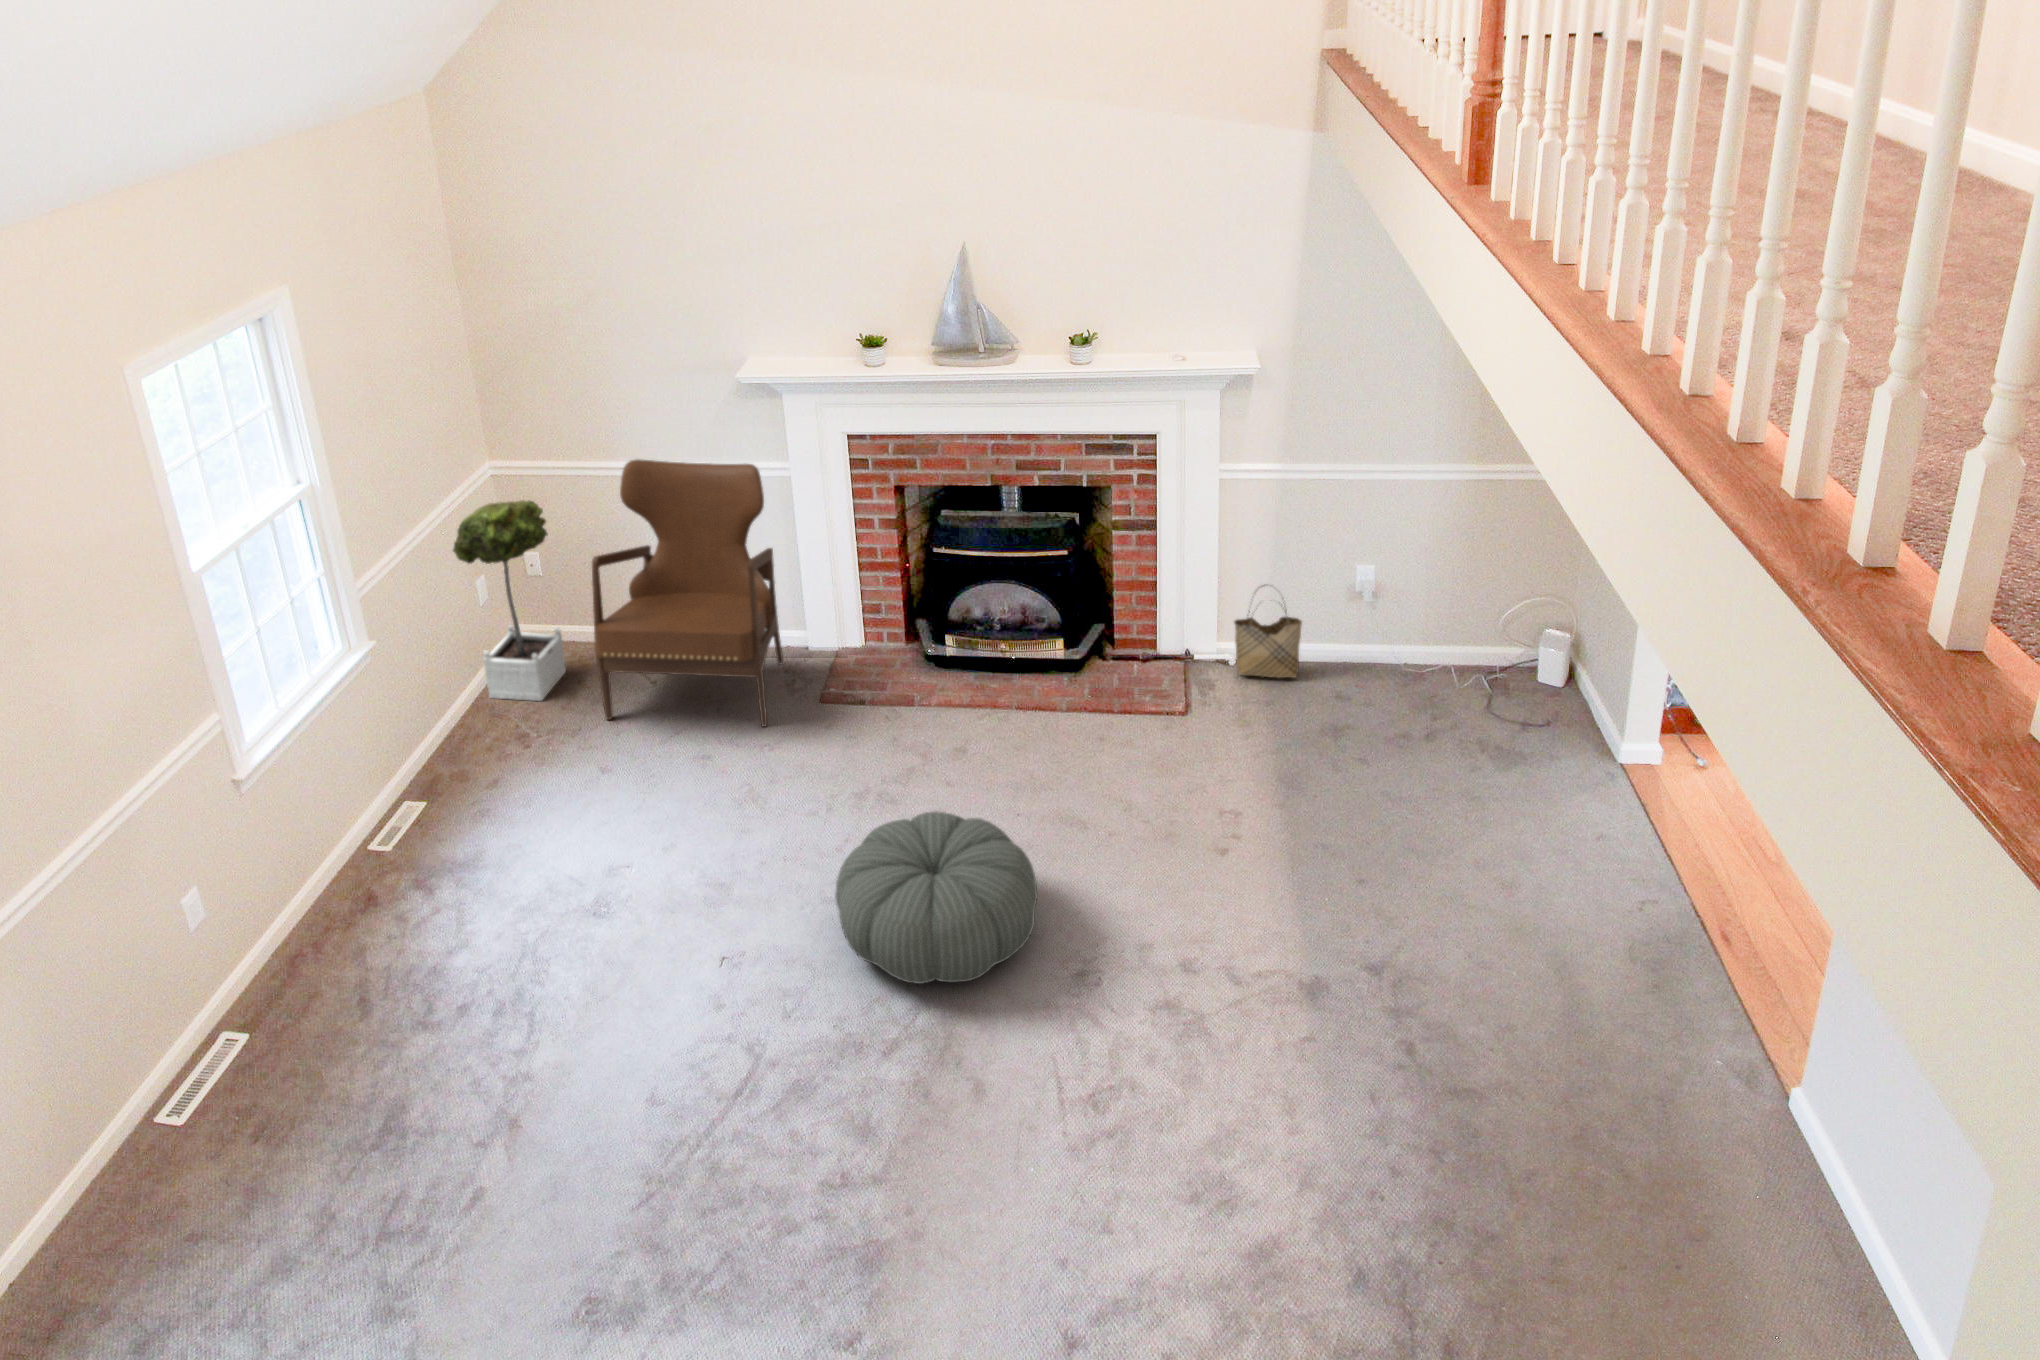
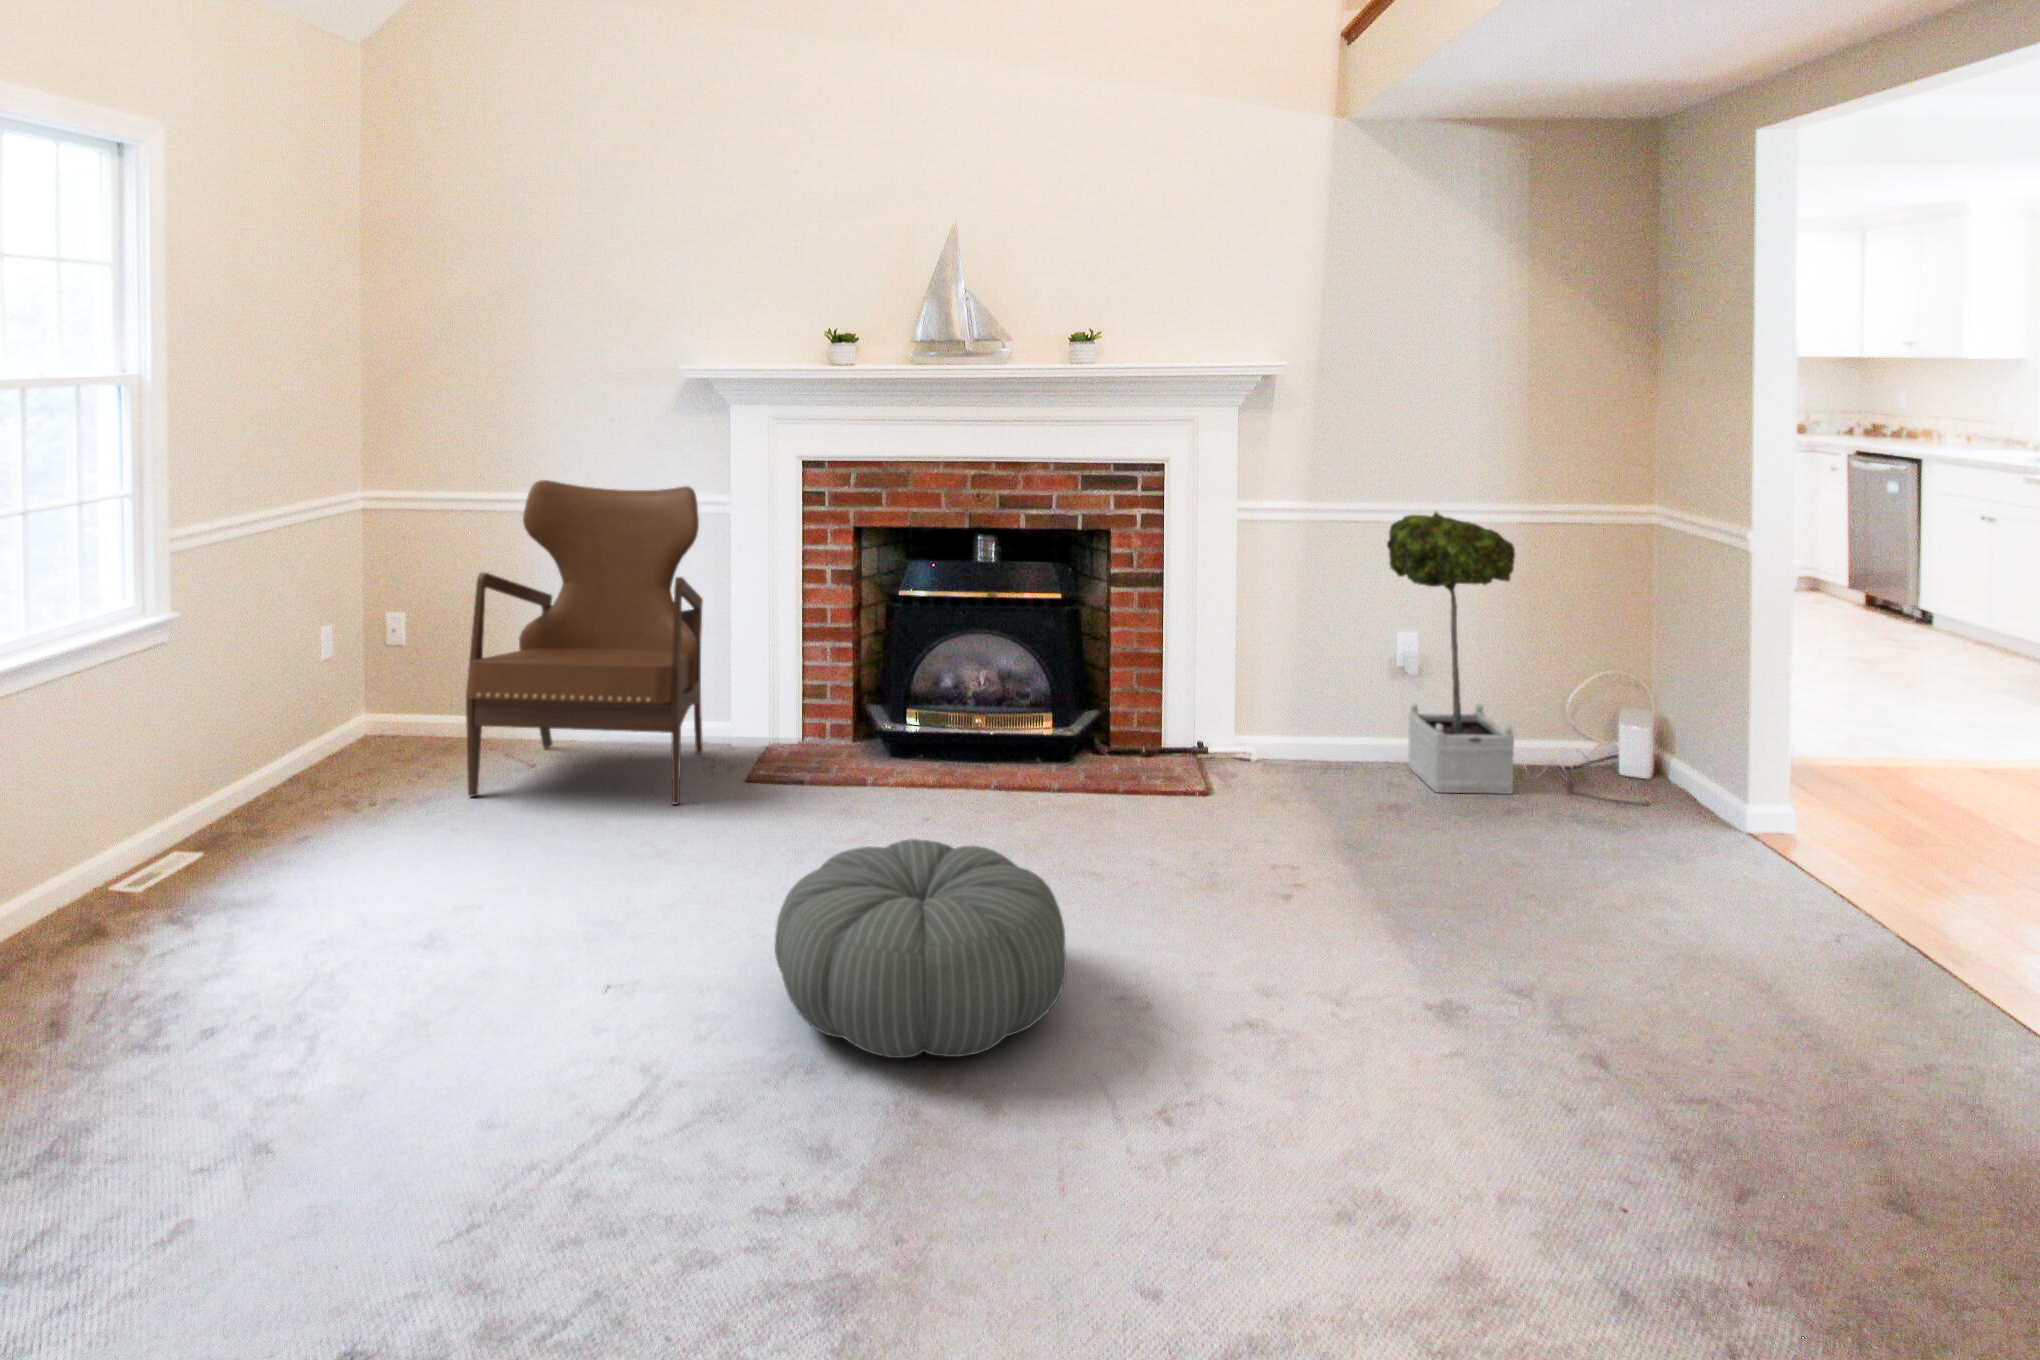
potted tree: present [453,501,566,701] -> present [1387,512,1515,794]
woven basket: present [1234,585,1302,678] -> none [1255,655,1336,770]

